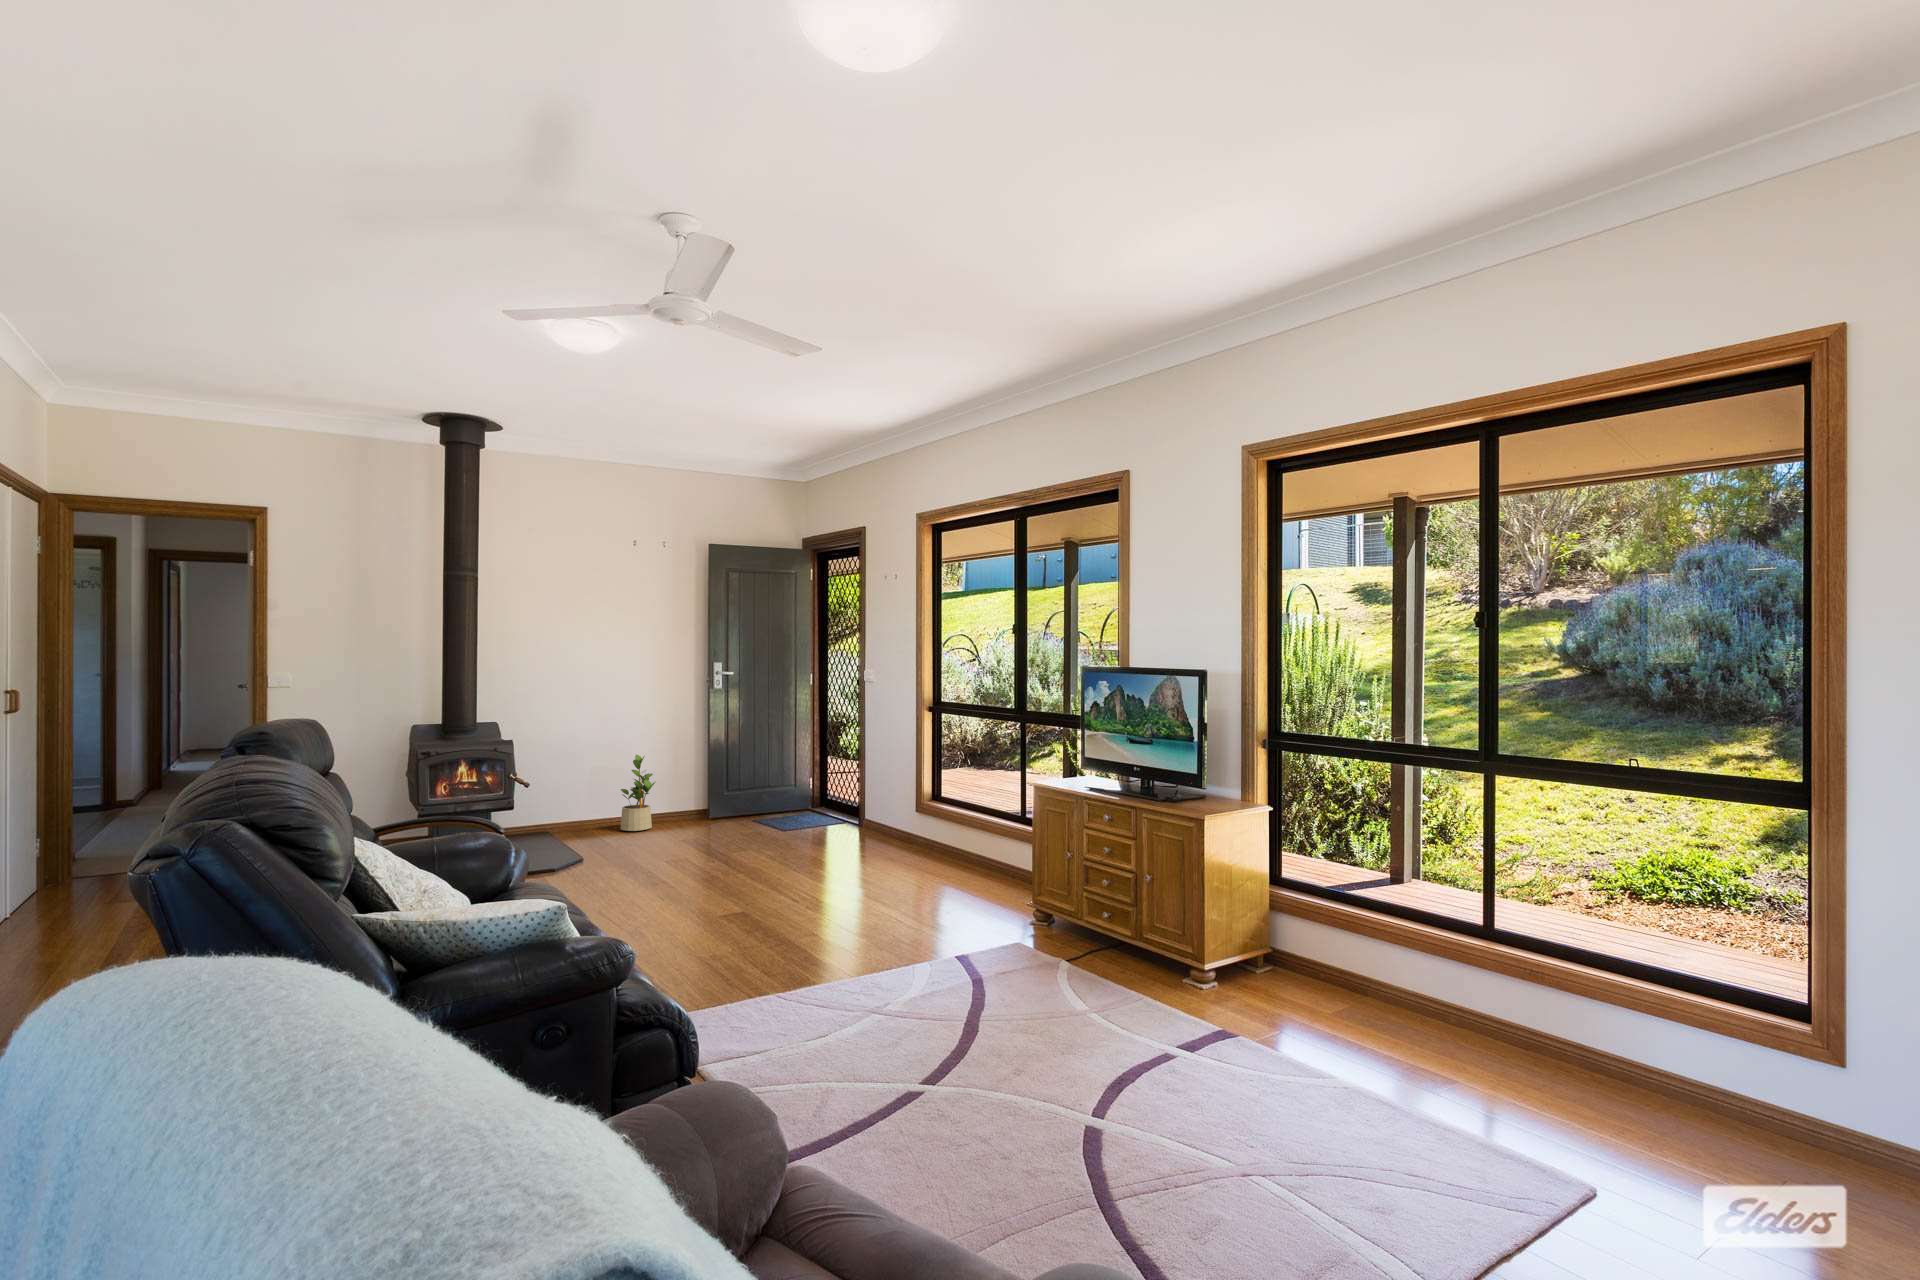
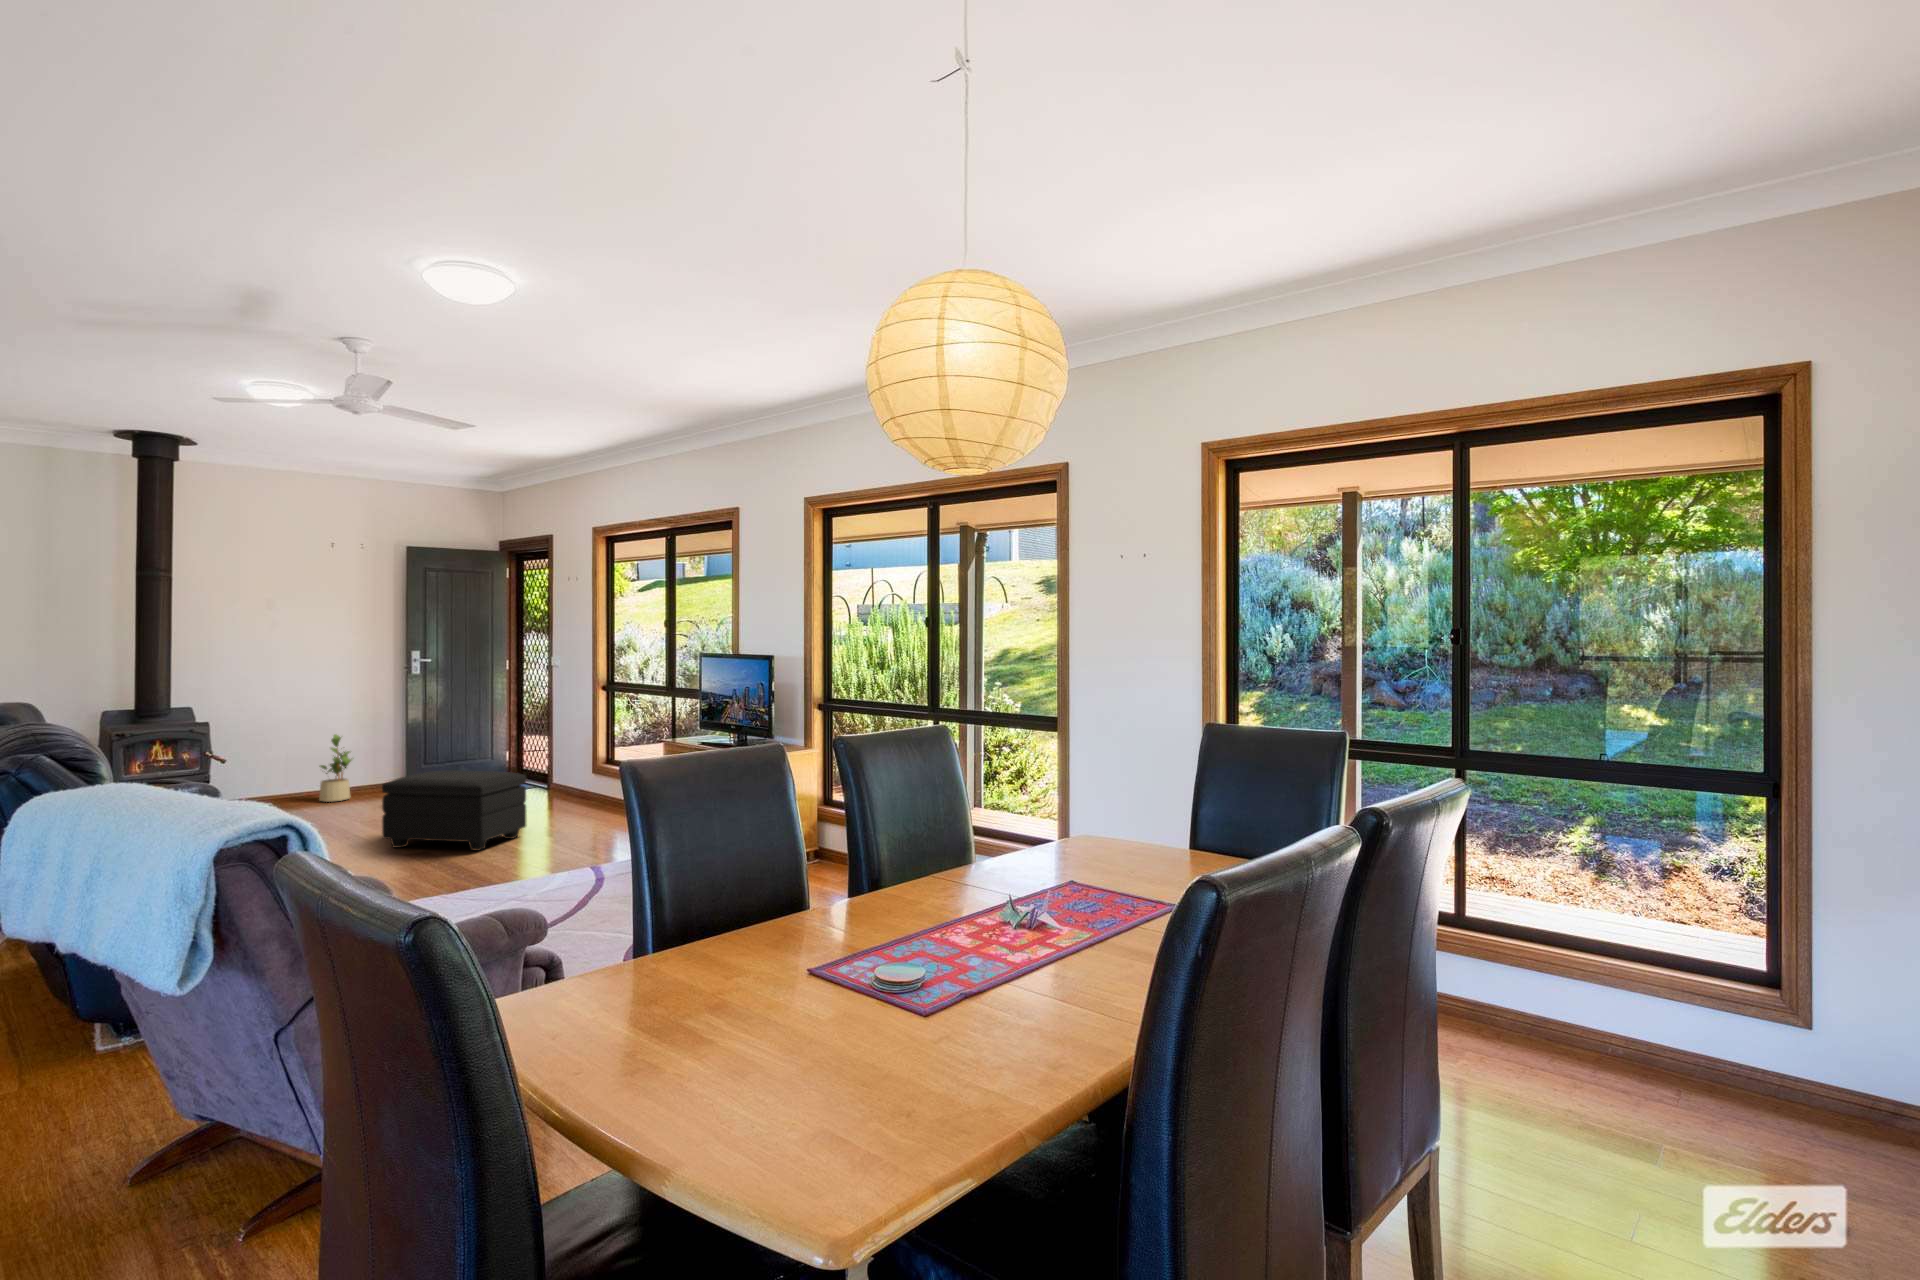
footstool: none [691,808,855,918] -> present [382,770,526,851]

